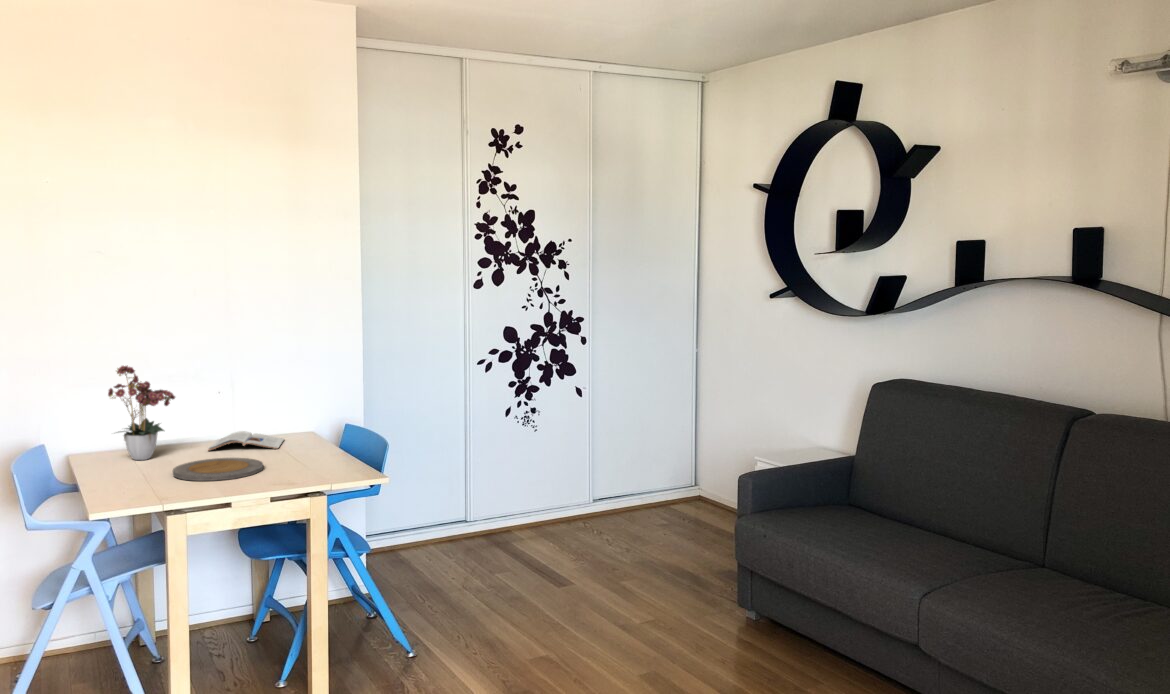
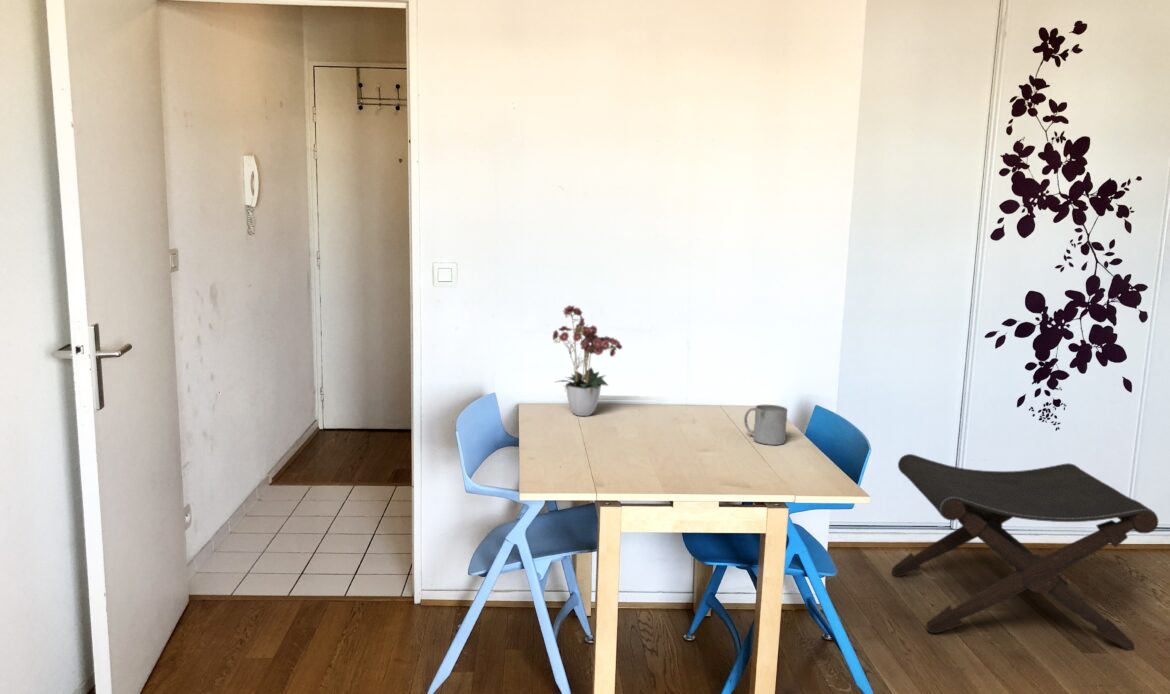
mug: none [286,430,319,460] -> present [744,405,787,445]
magazine: present [208,431,284,451] -> none [654,393,743,422]
footstool: none [418,454,583,594] -> present [892,454,1158,650]
plate: present [173,458,263,481] -> none [607,426,714,461]

